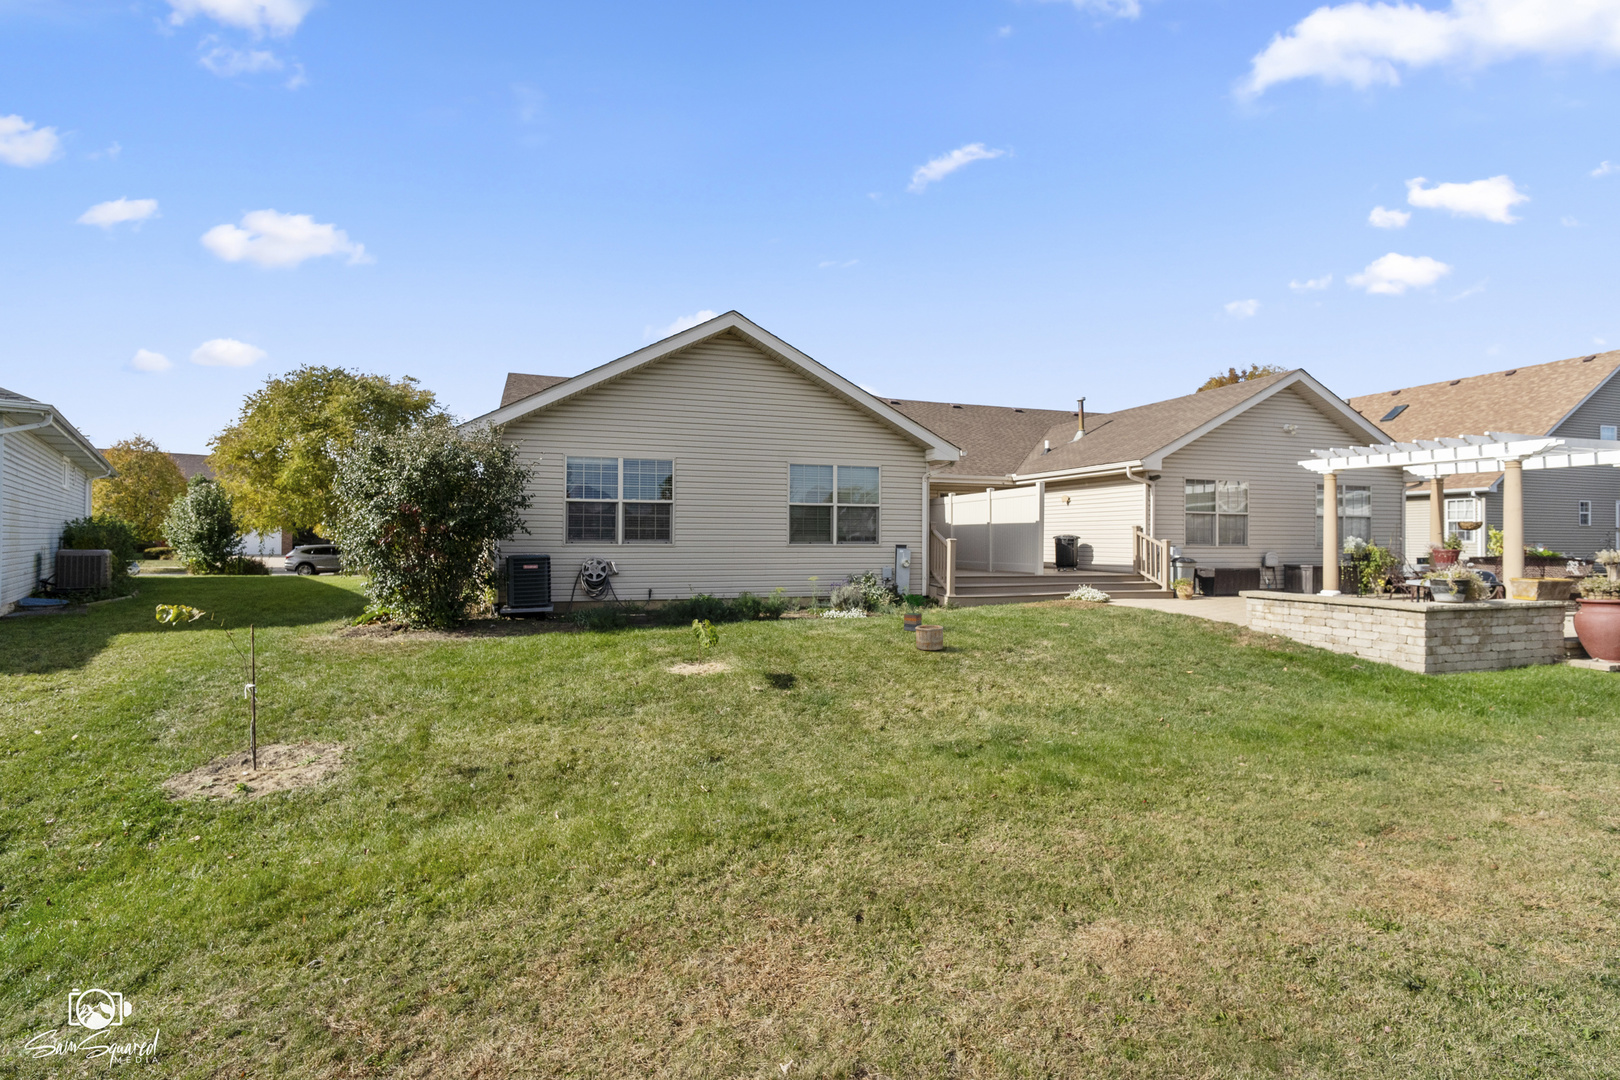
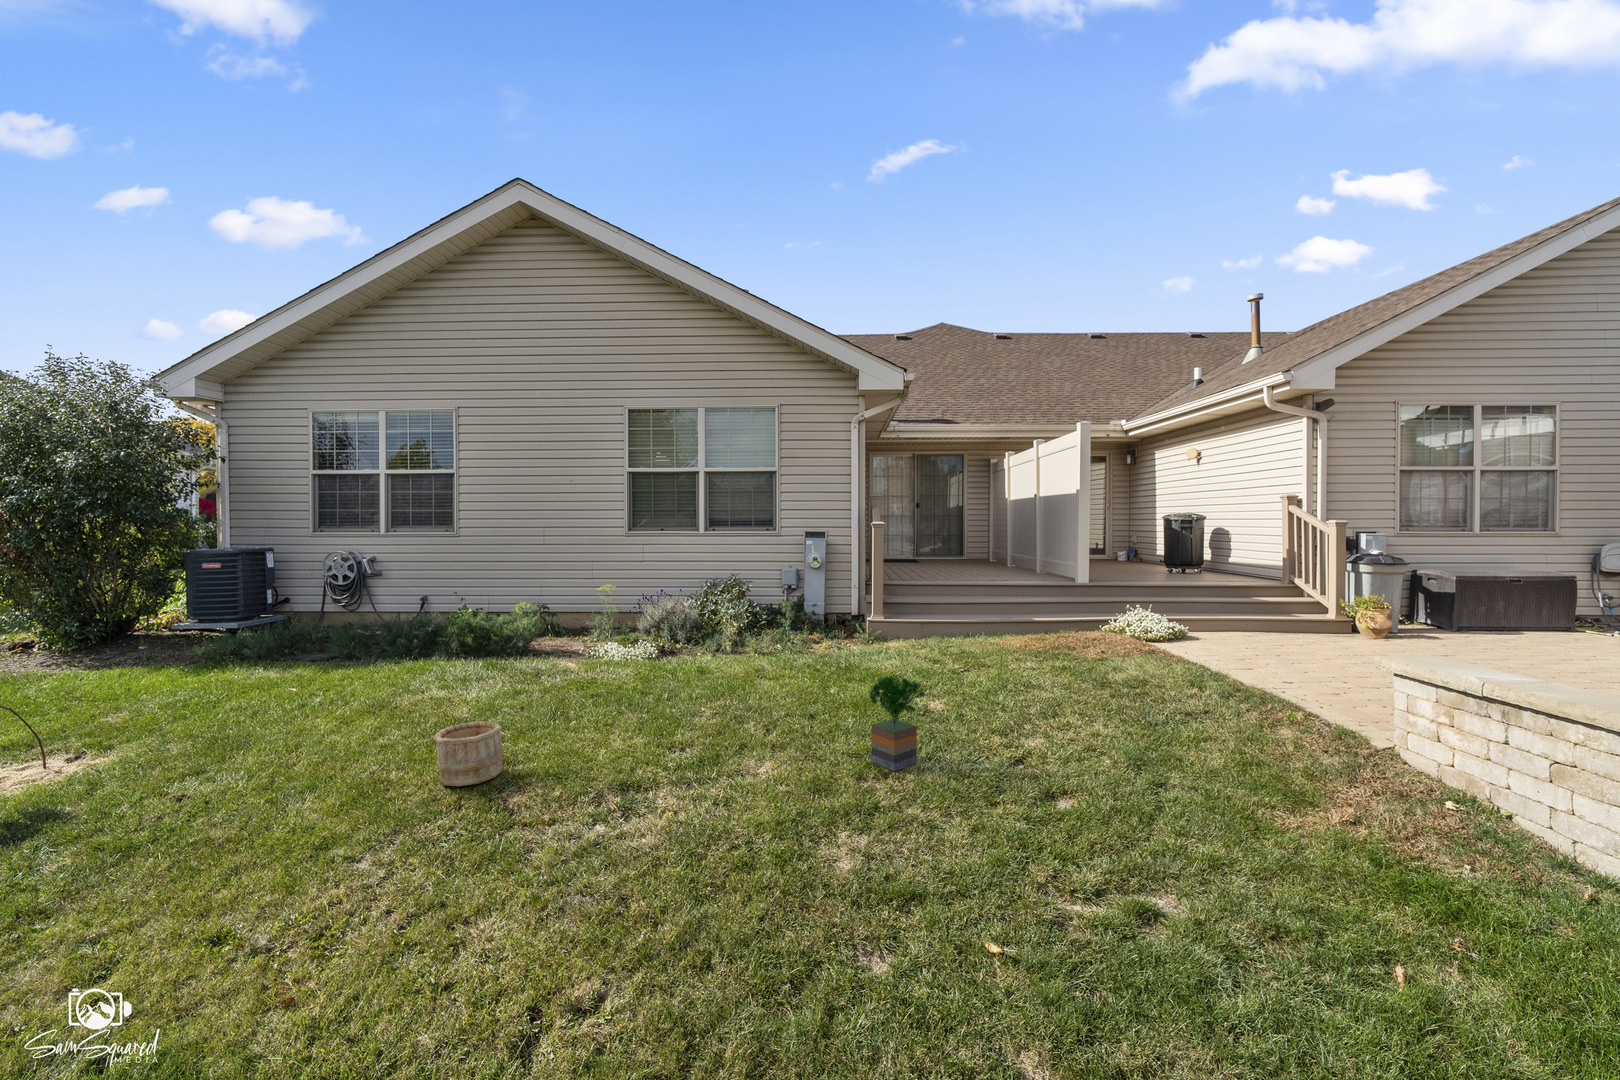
potted tree: present [904,594,925,631] -> present [869,676,926,771]

